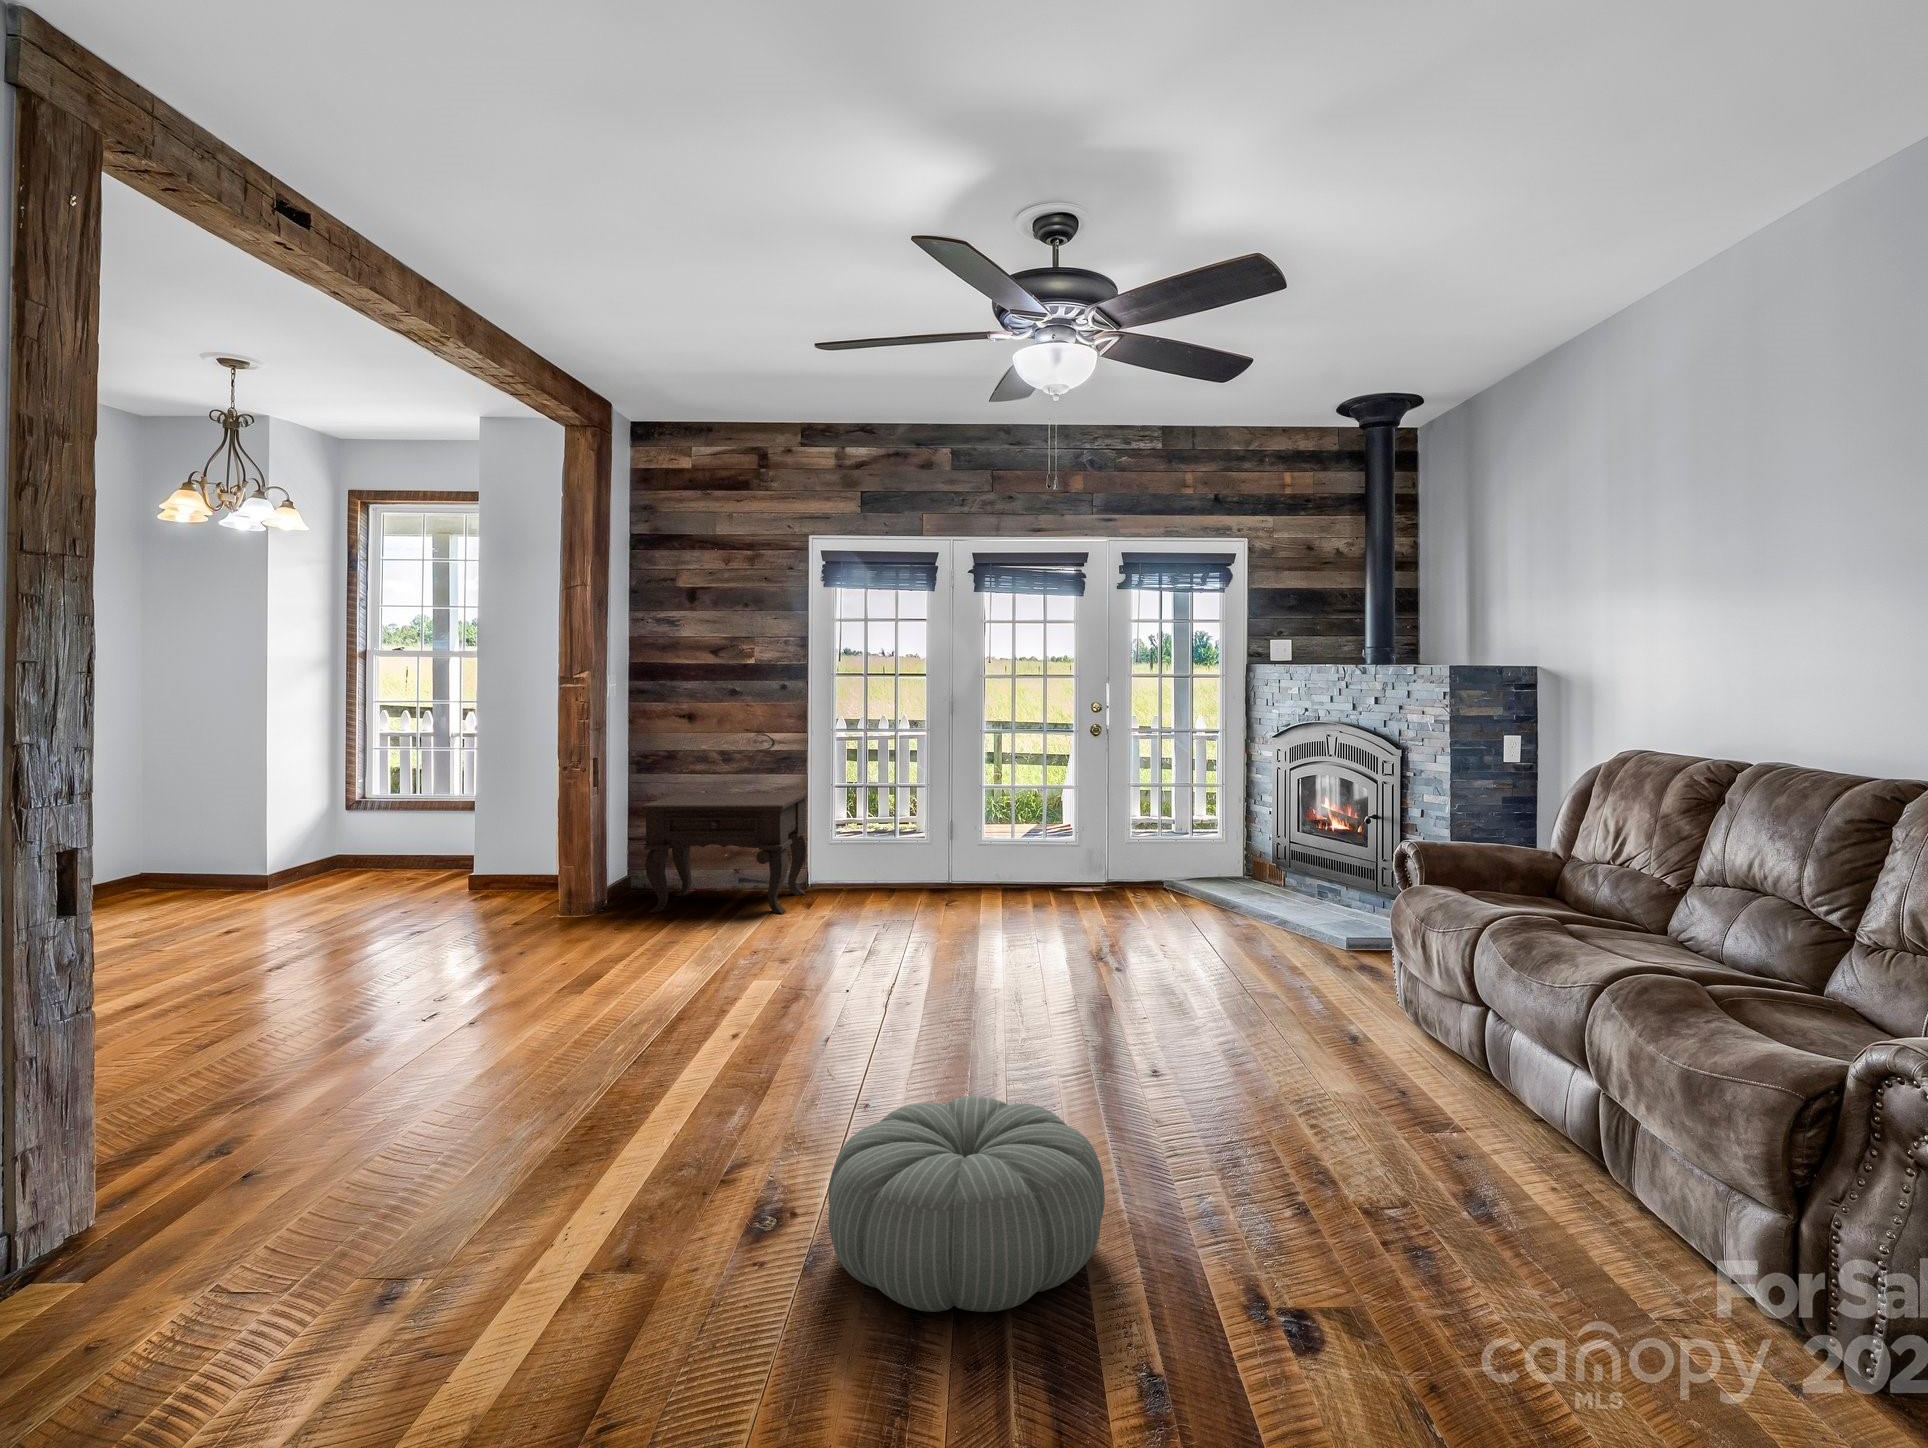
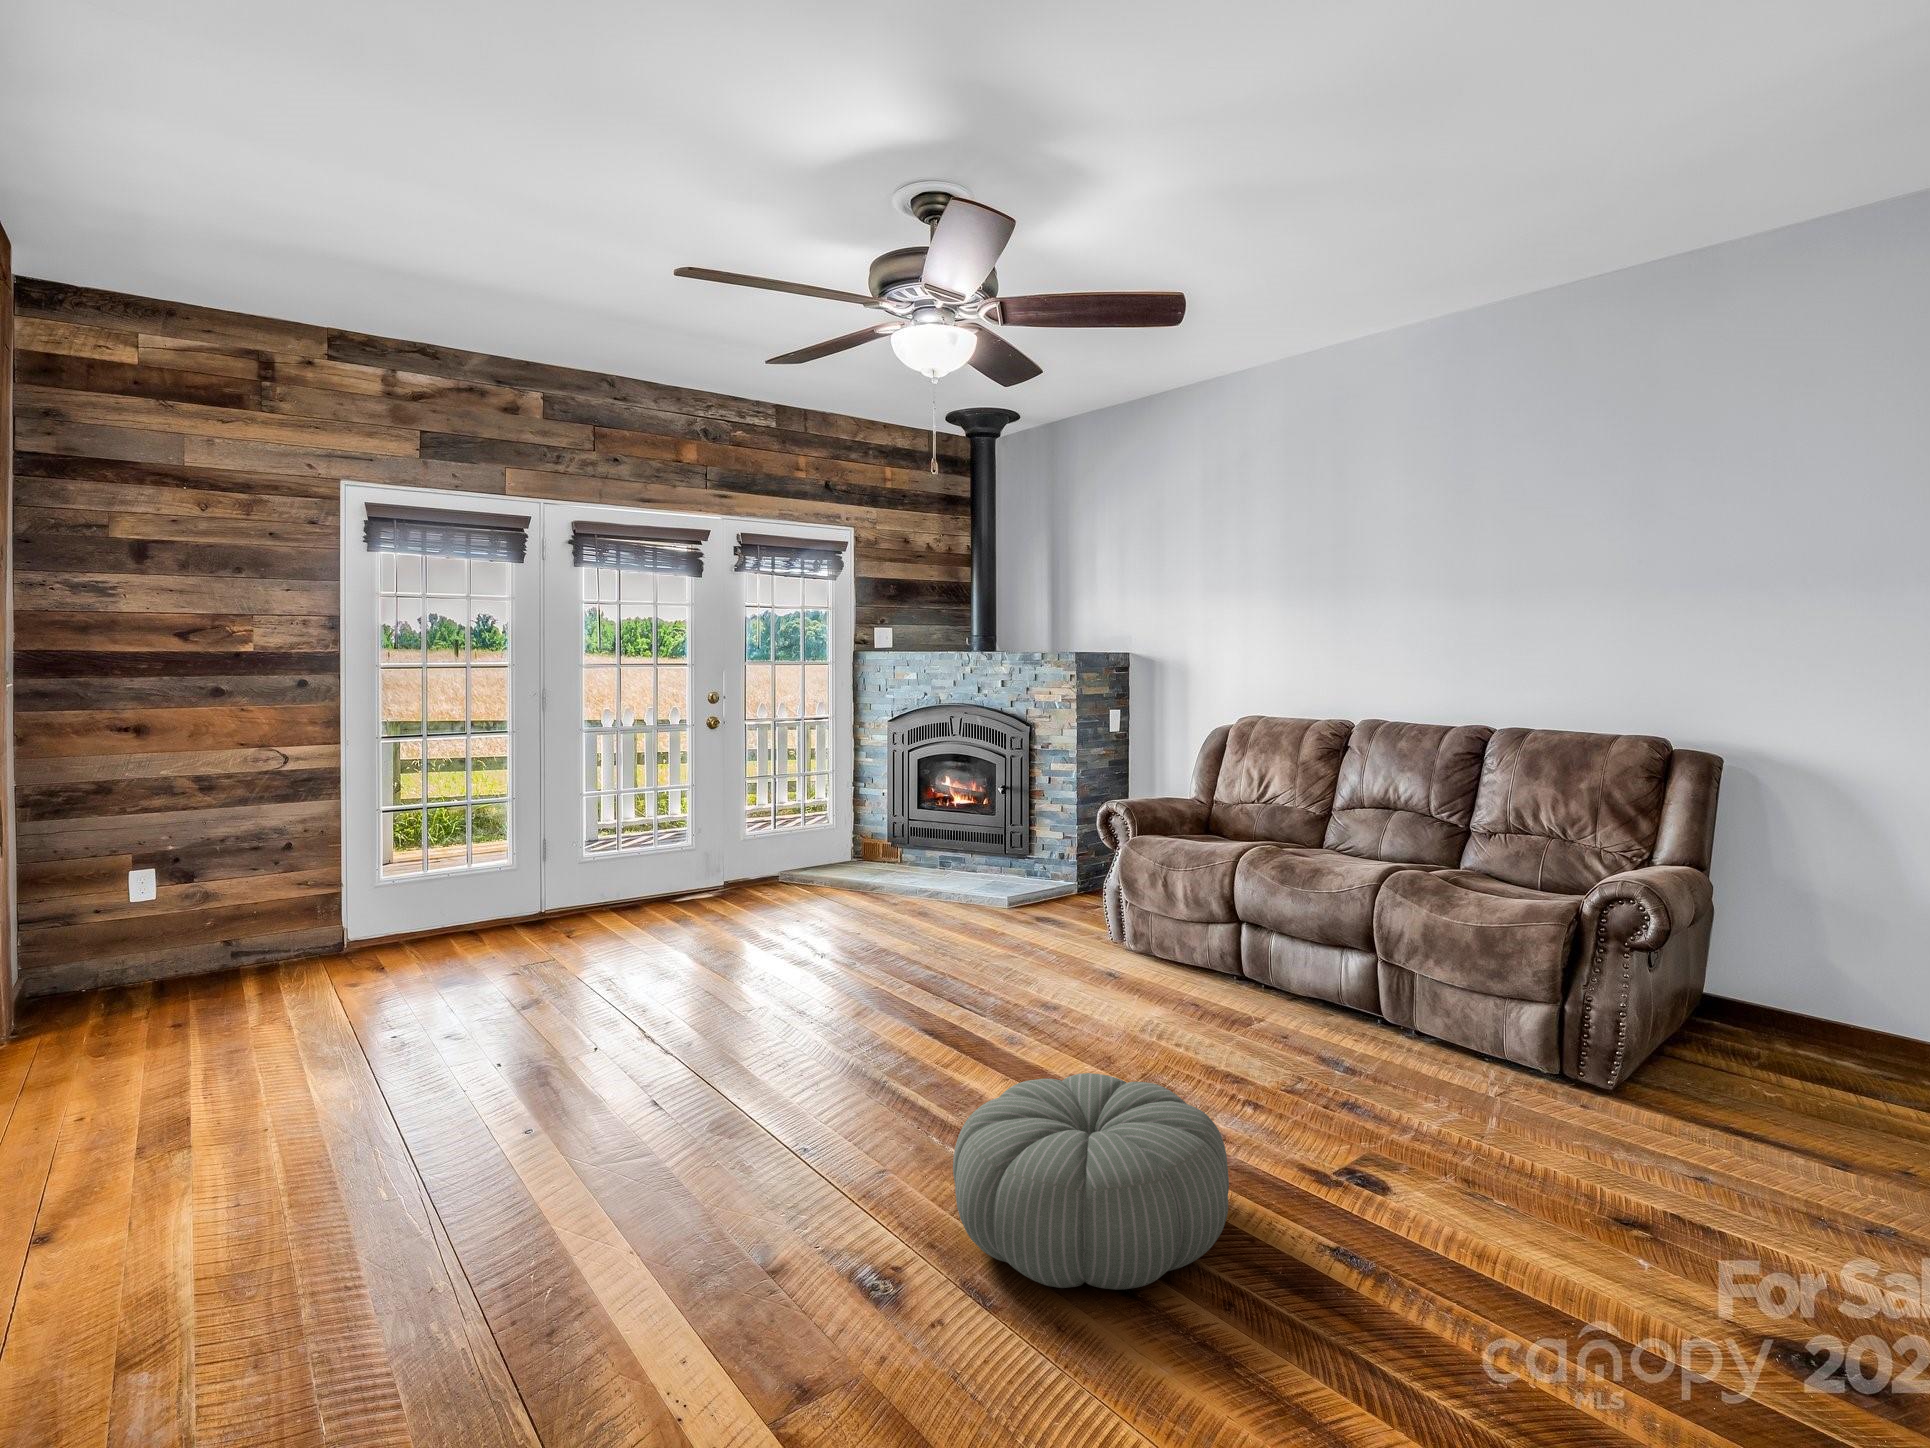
side table: present [642,793,807,913] -> none [118,813,364,1004]

